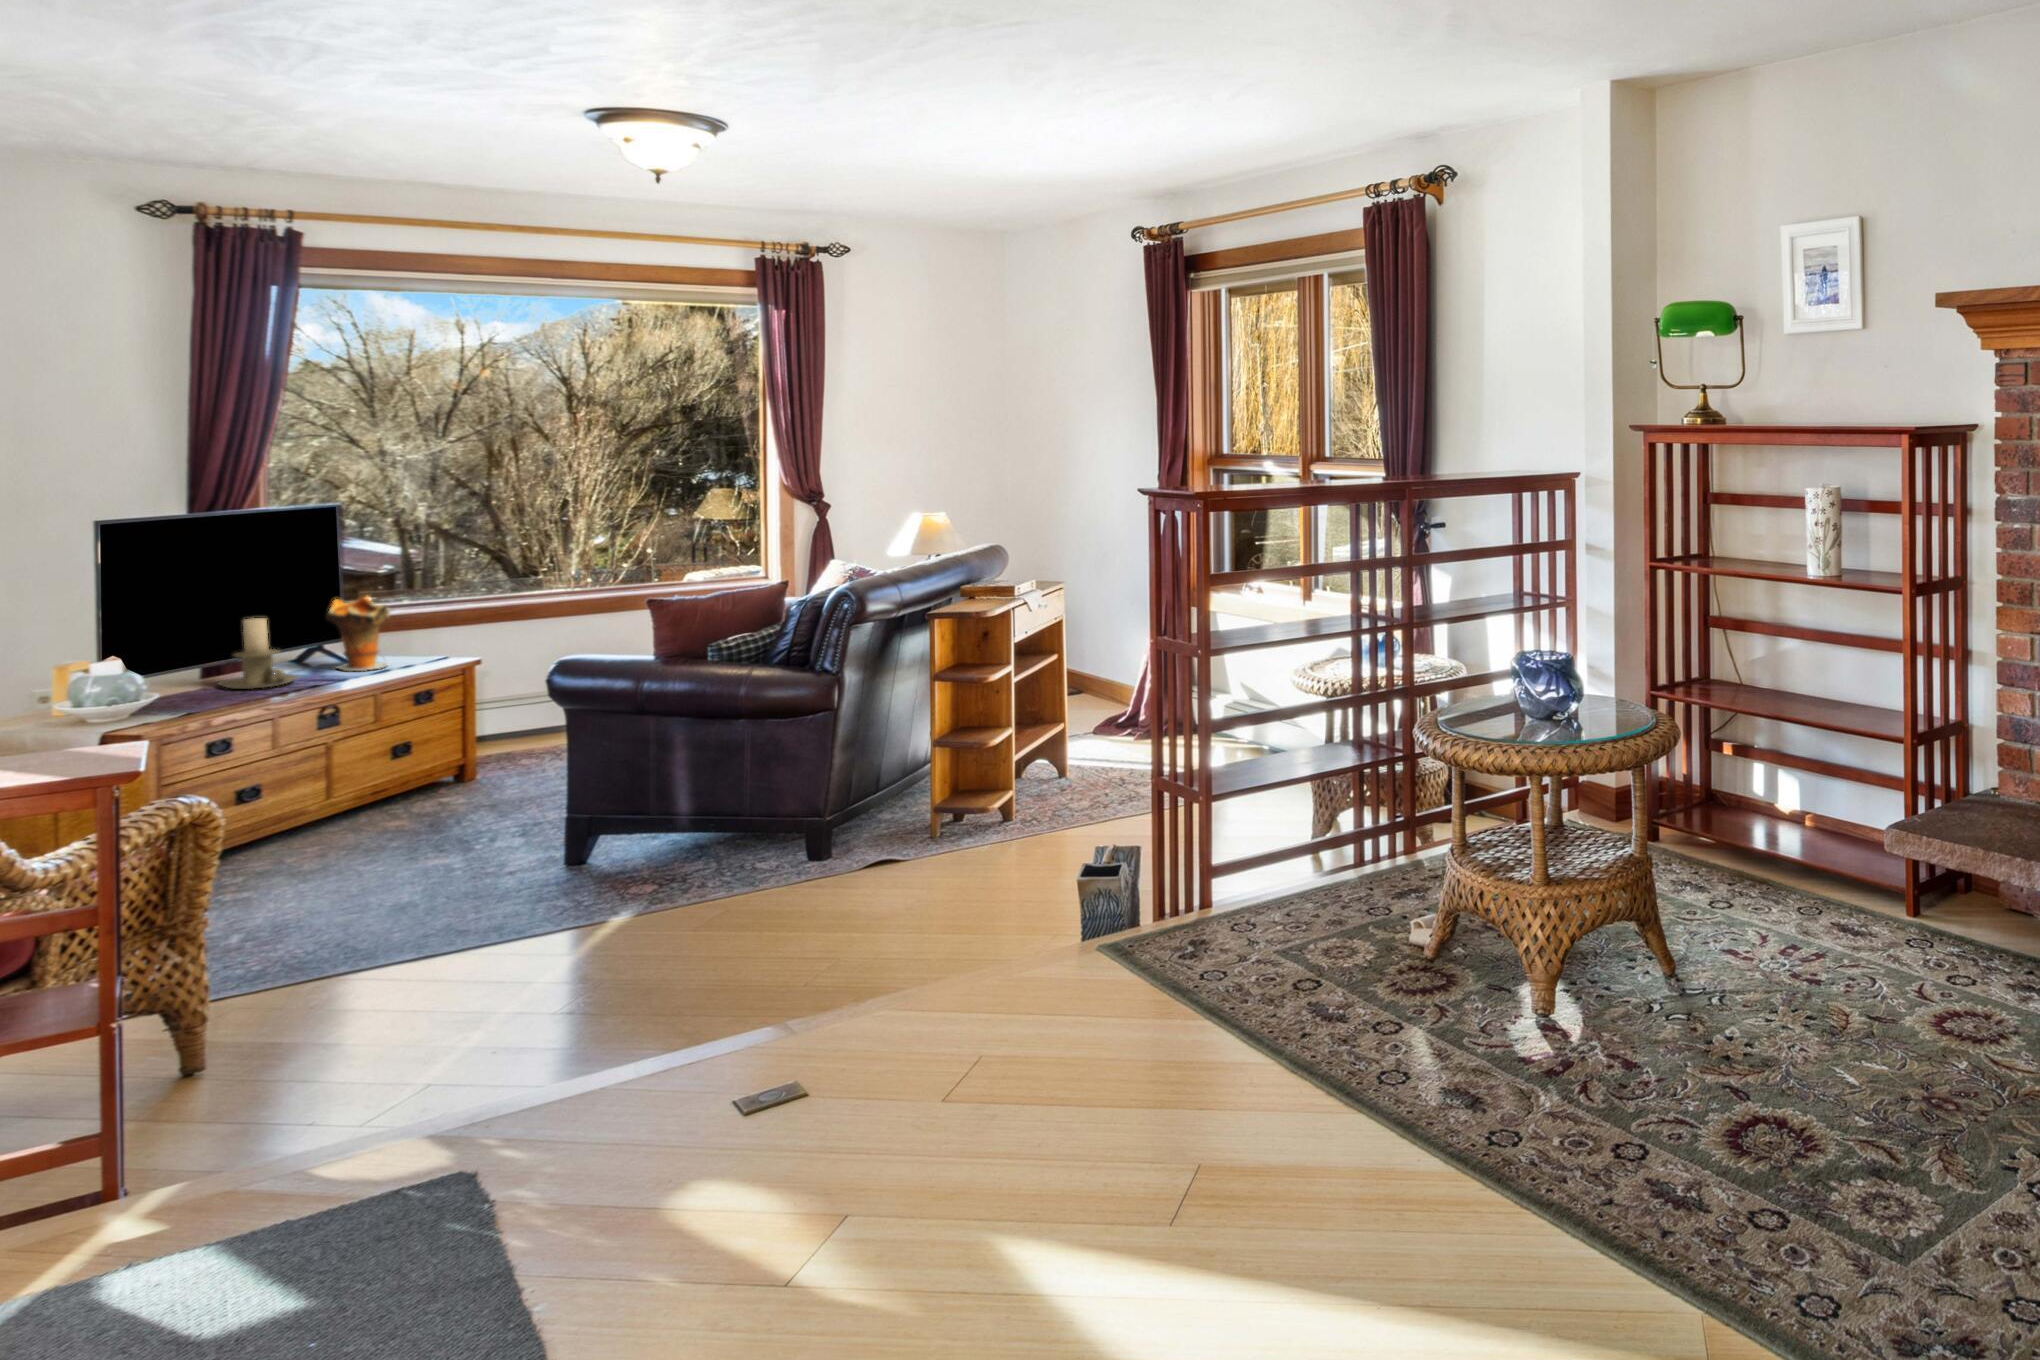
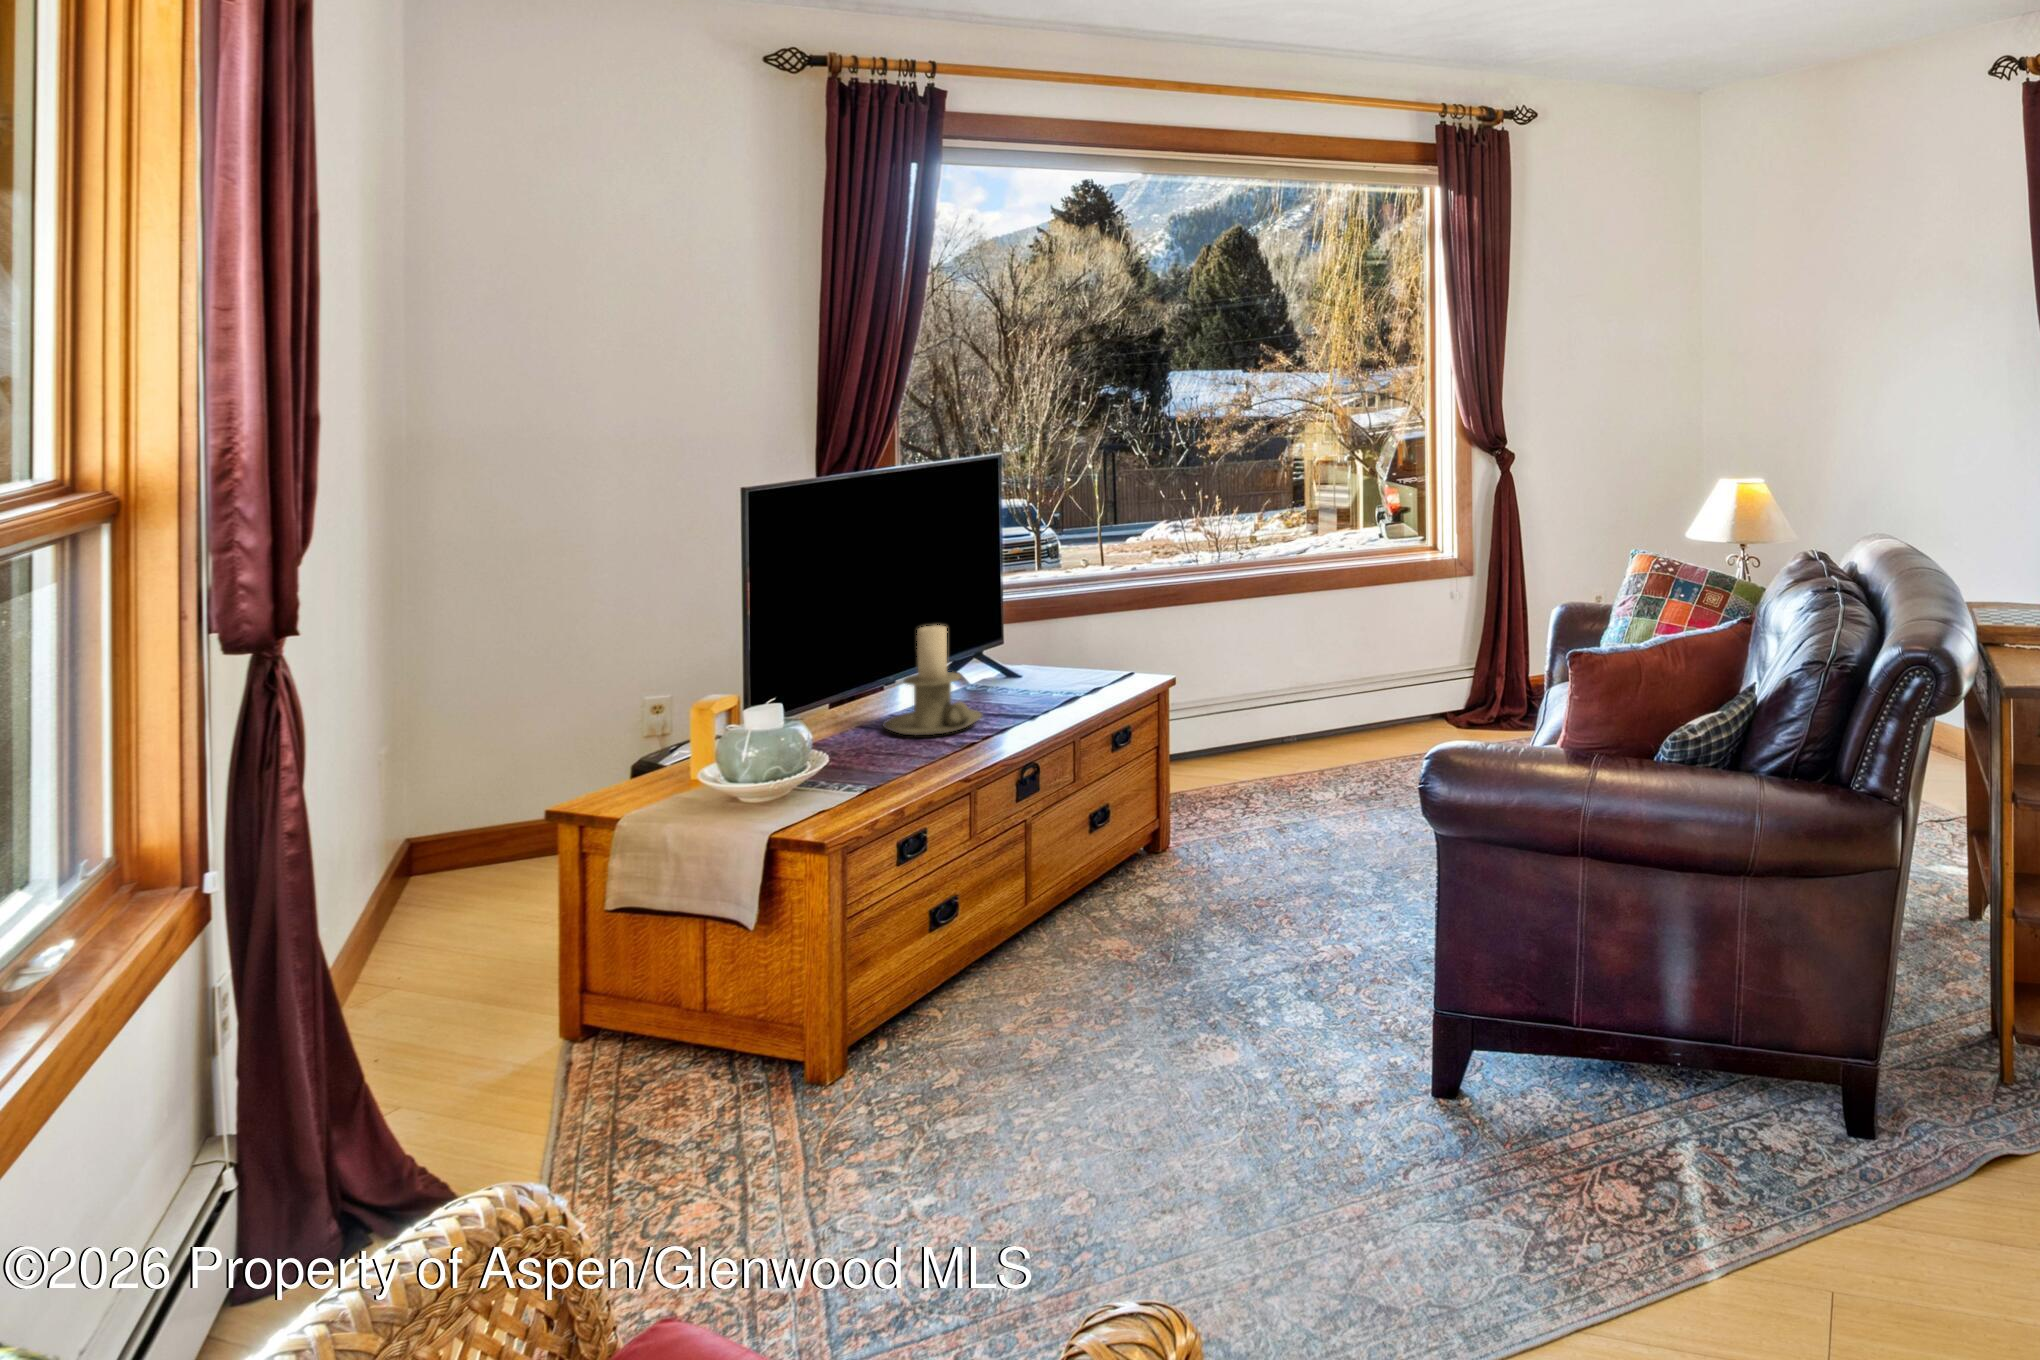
decorative vase: present [327,597,390,671] -> none [1003,587,1078,701]

